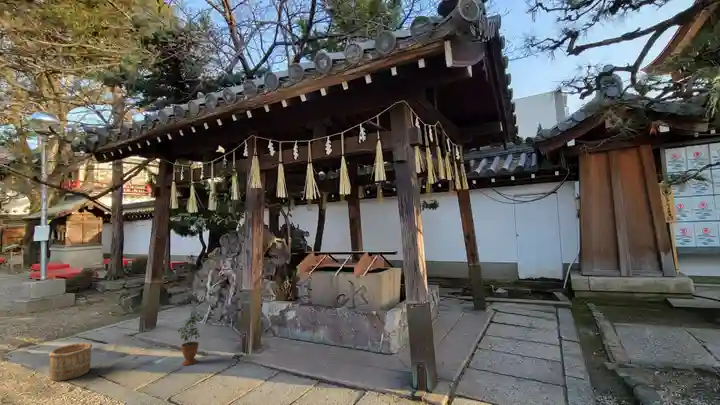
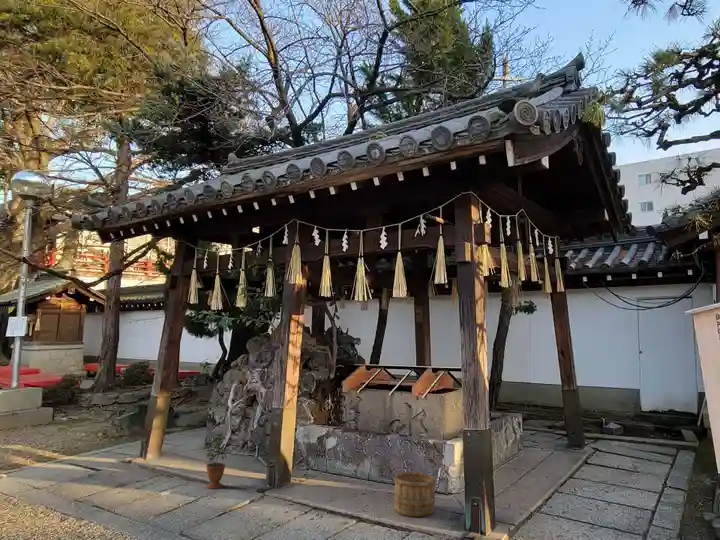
wooden bucket: present [49,343,92,381] -> present [394,472,436,517]

